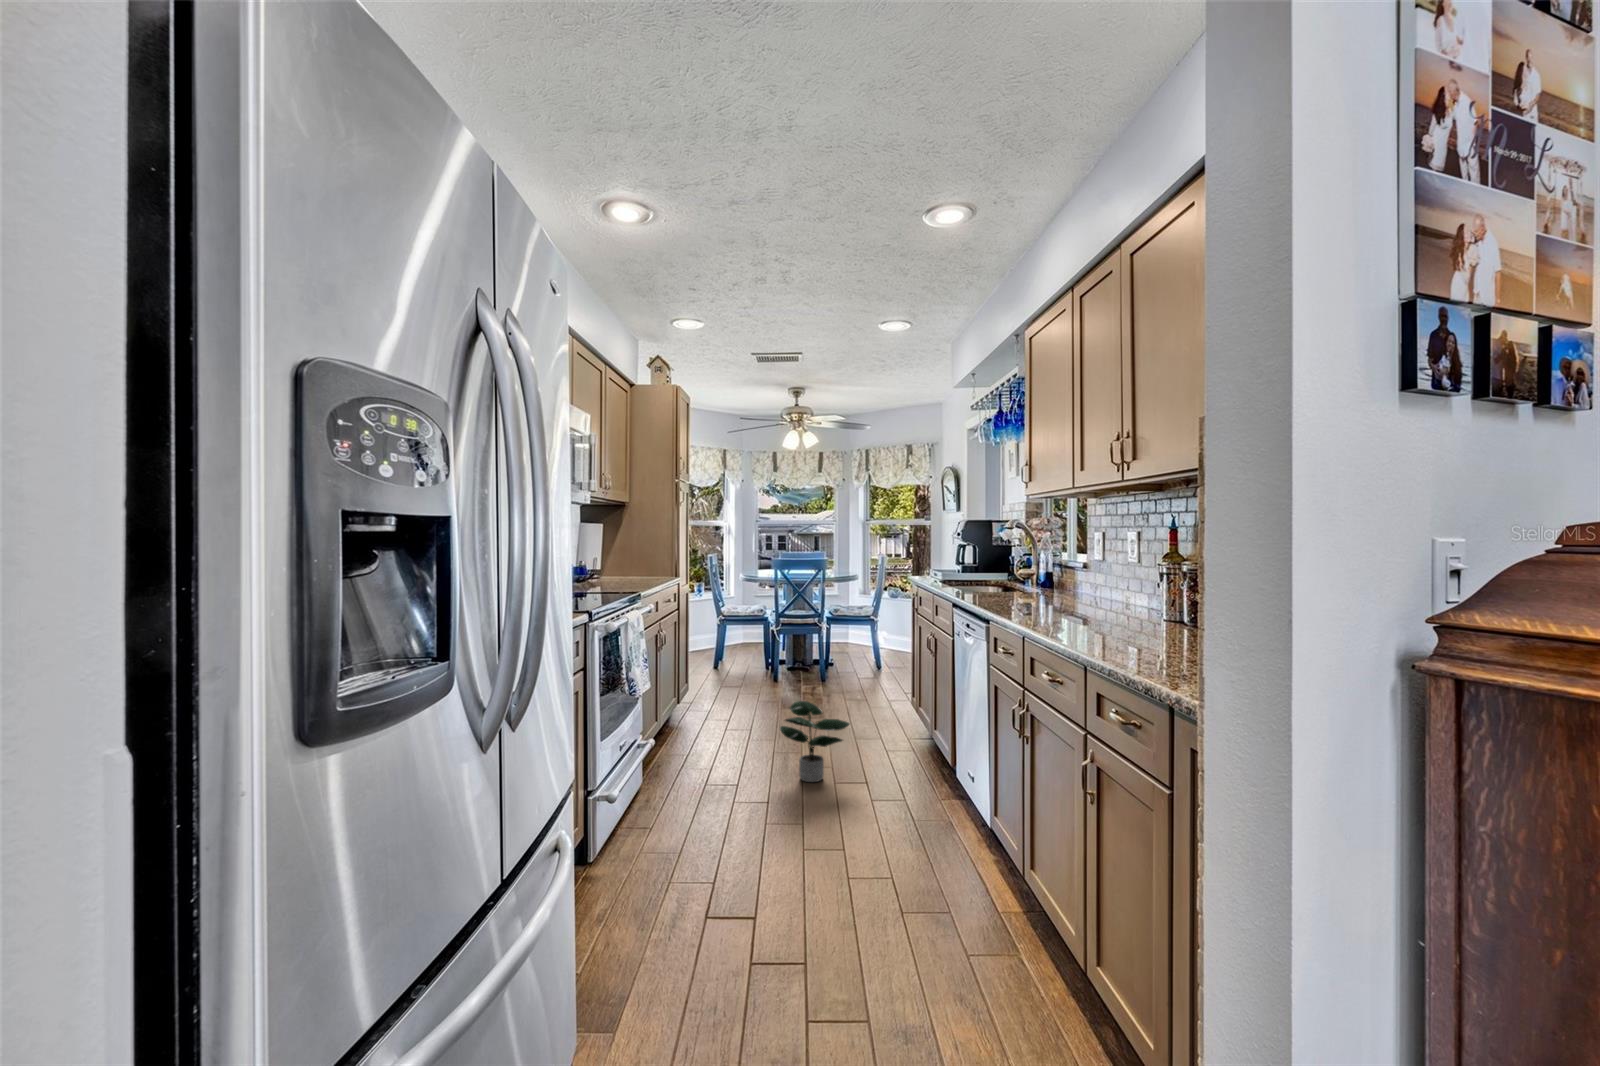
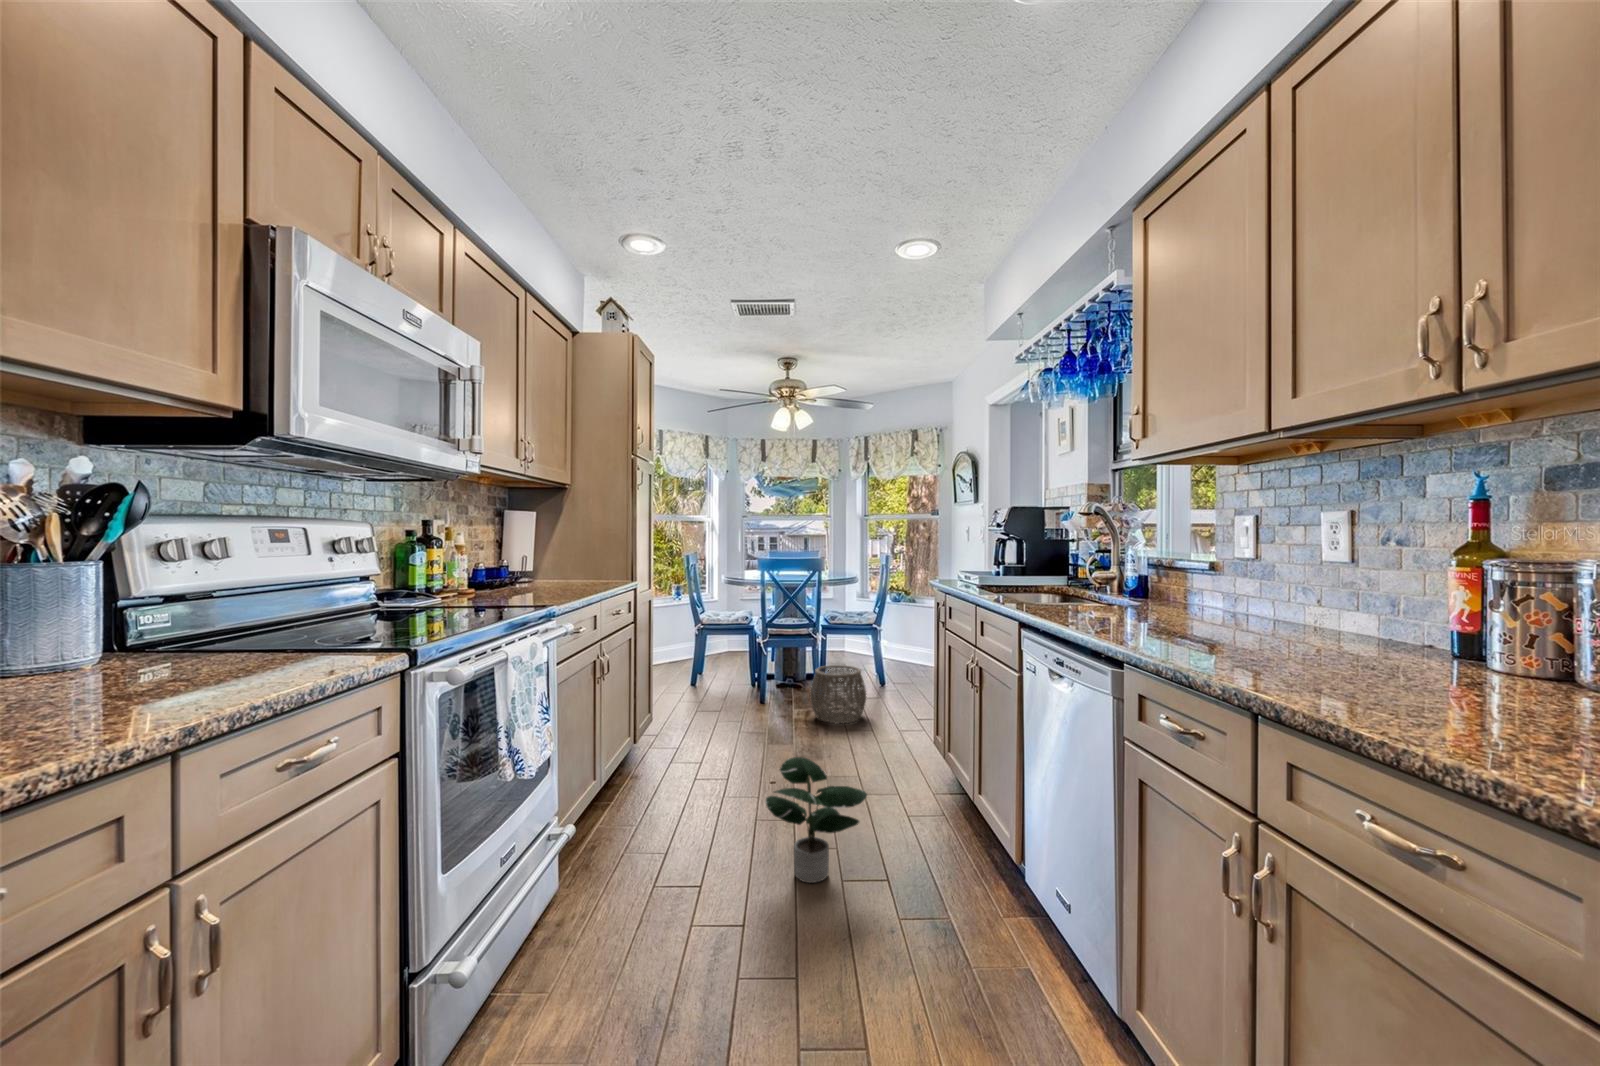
woven basket: none [815,648,862,695] -> present [810,665,866,724]

